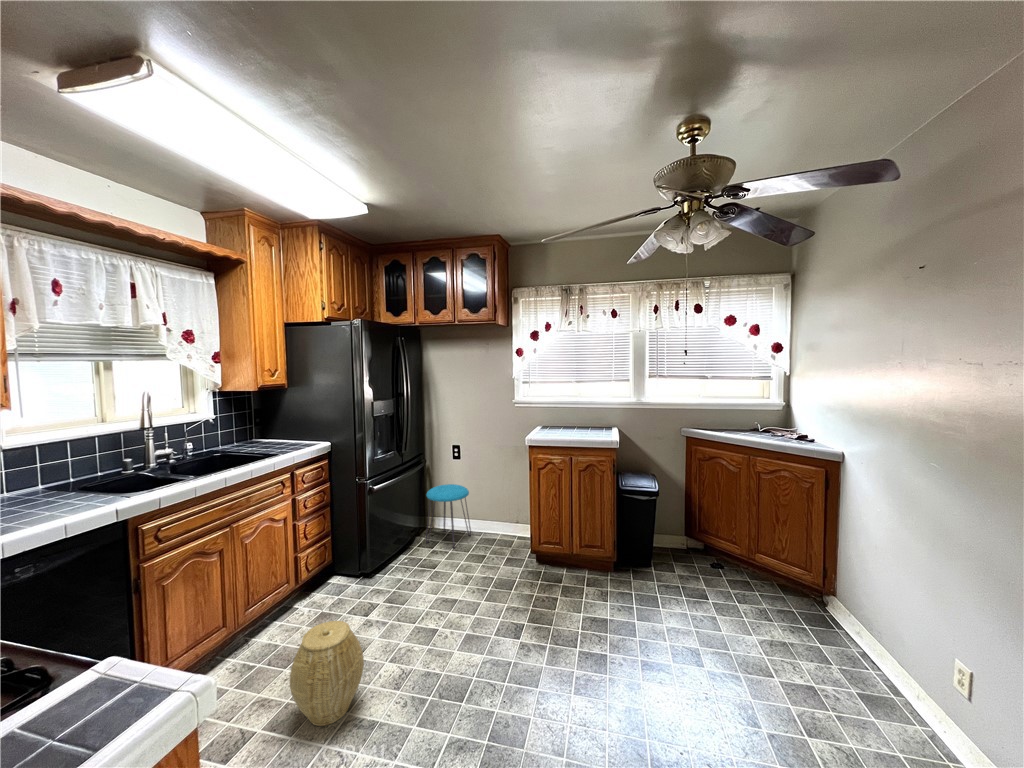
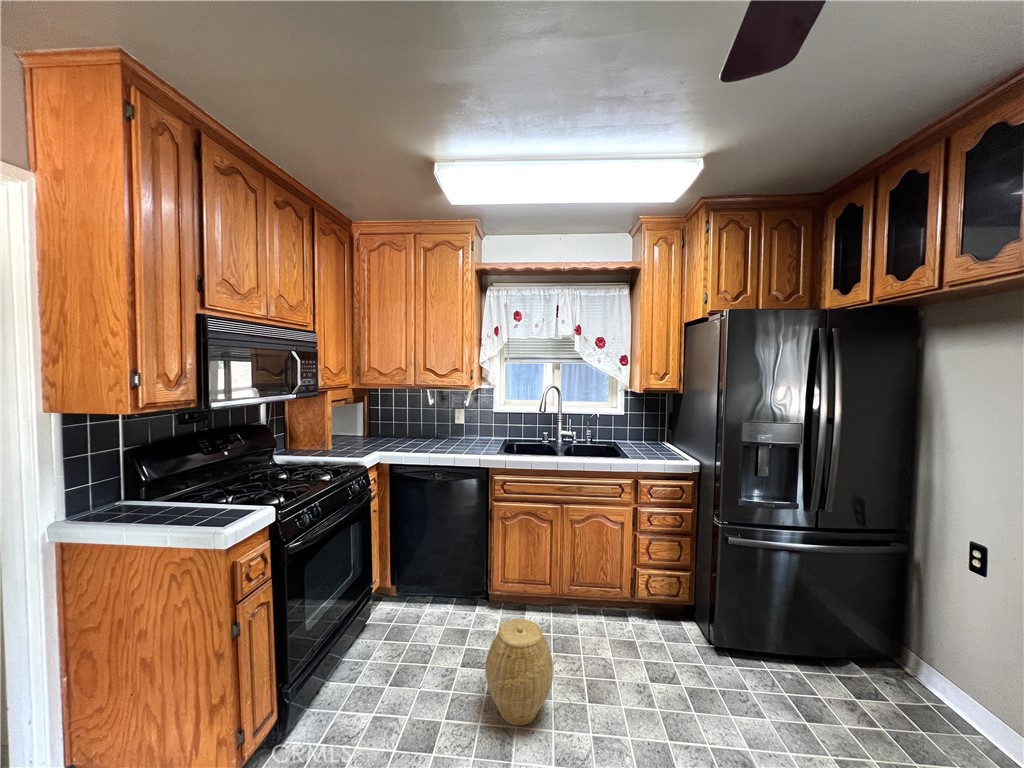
stool: present [426,484,471,548] -> none [857,598,980,748]

